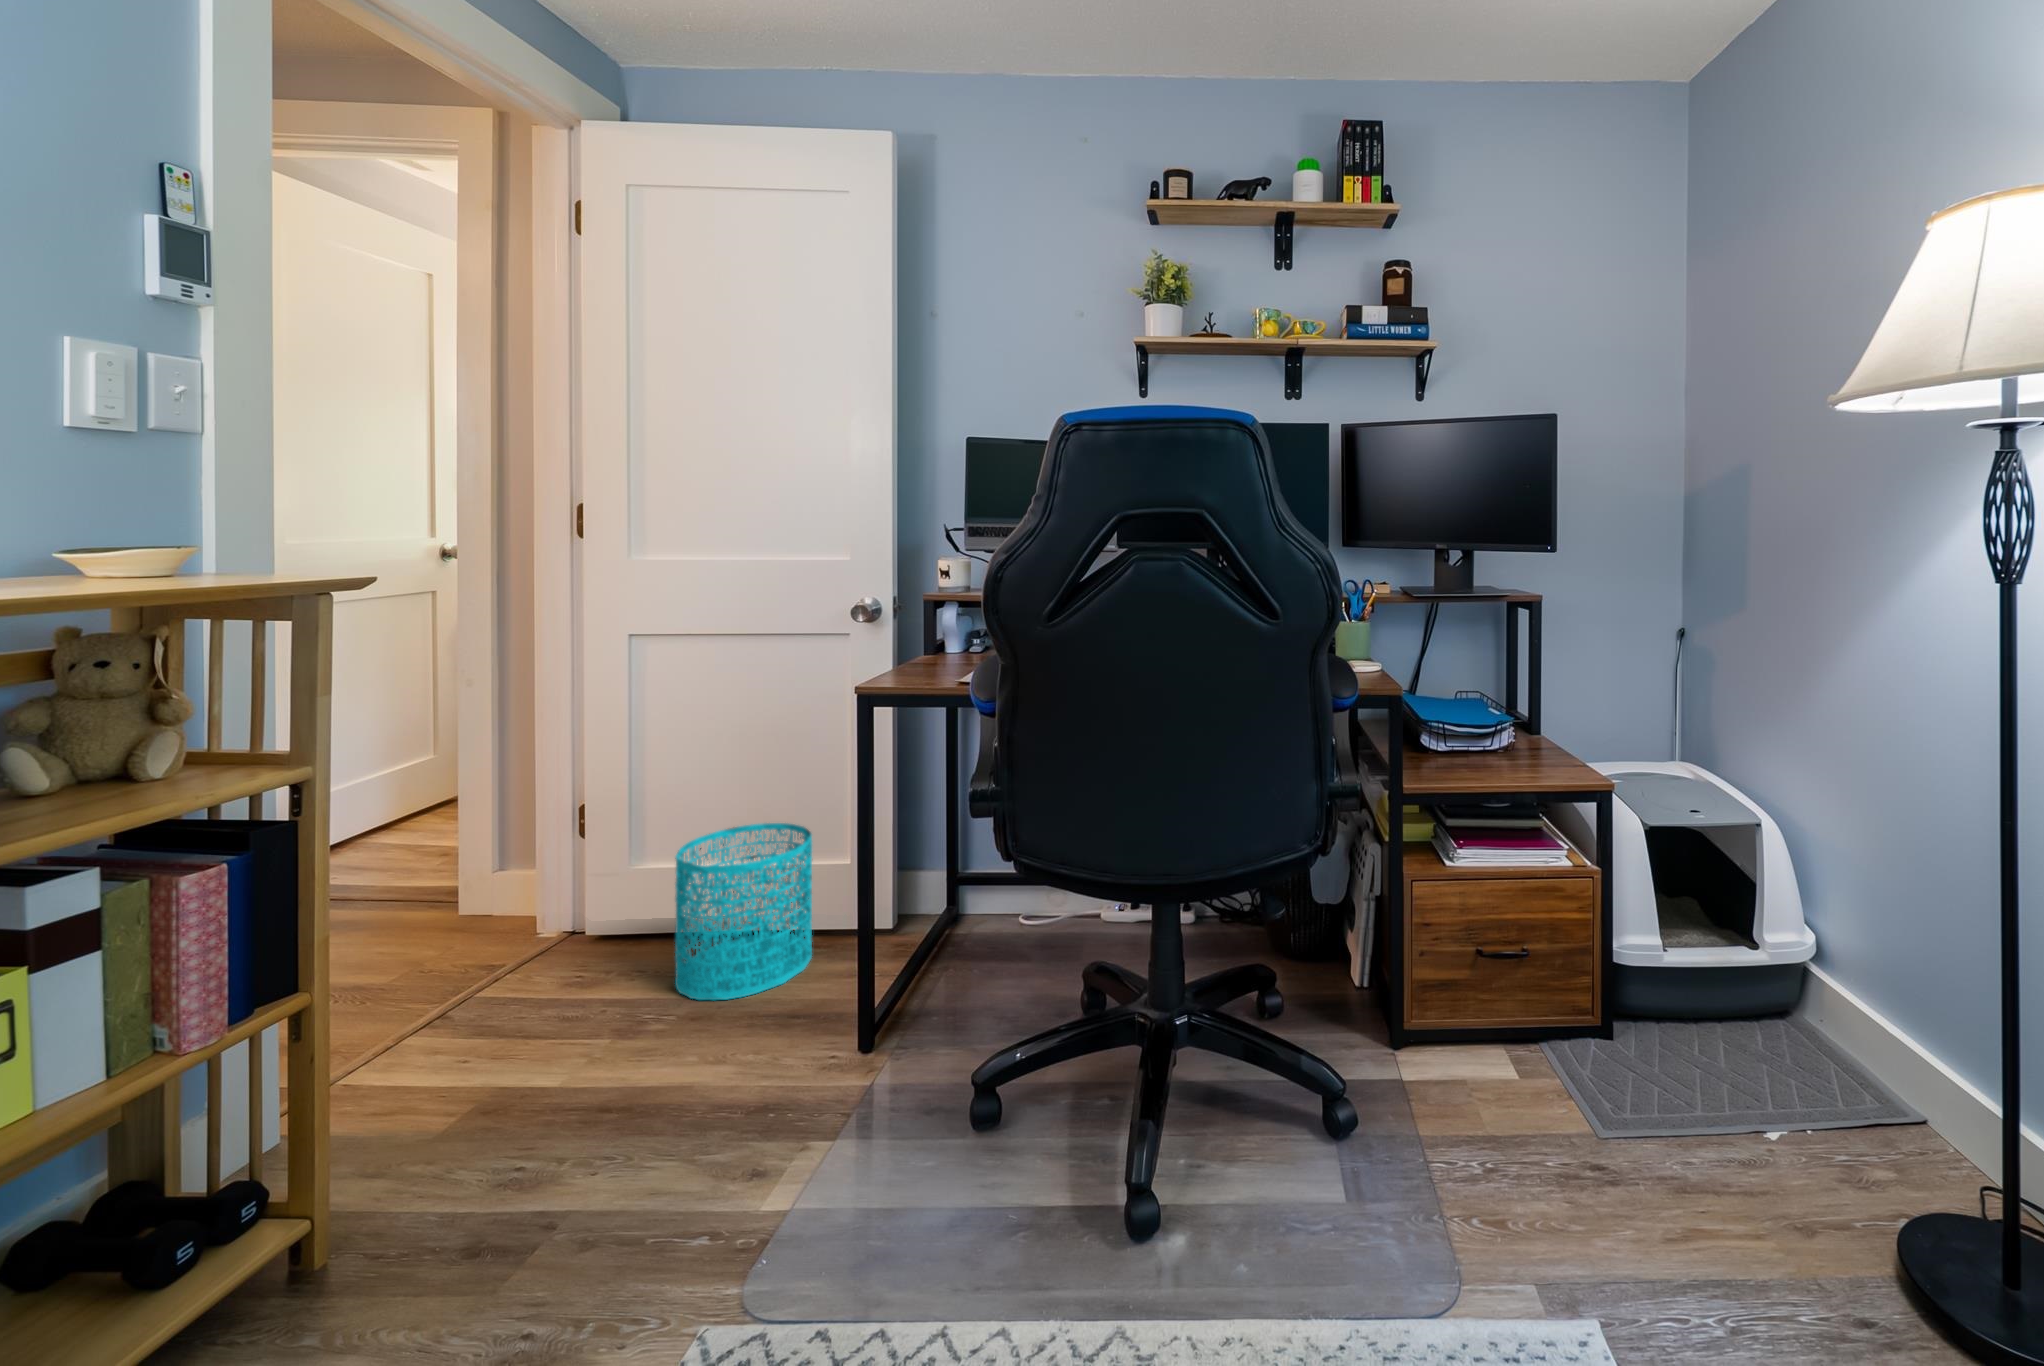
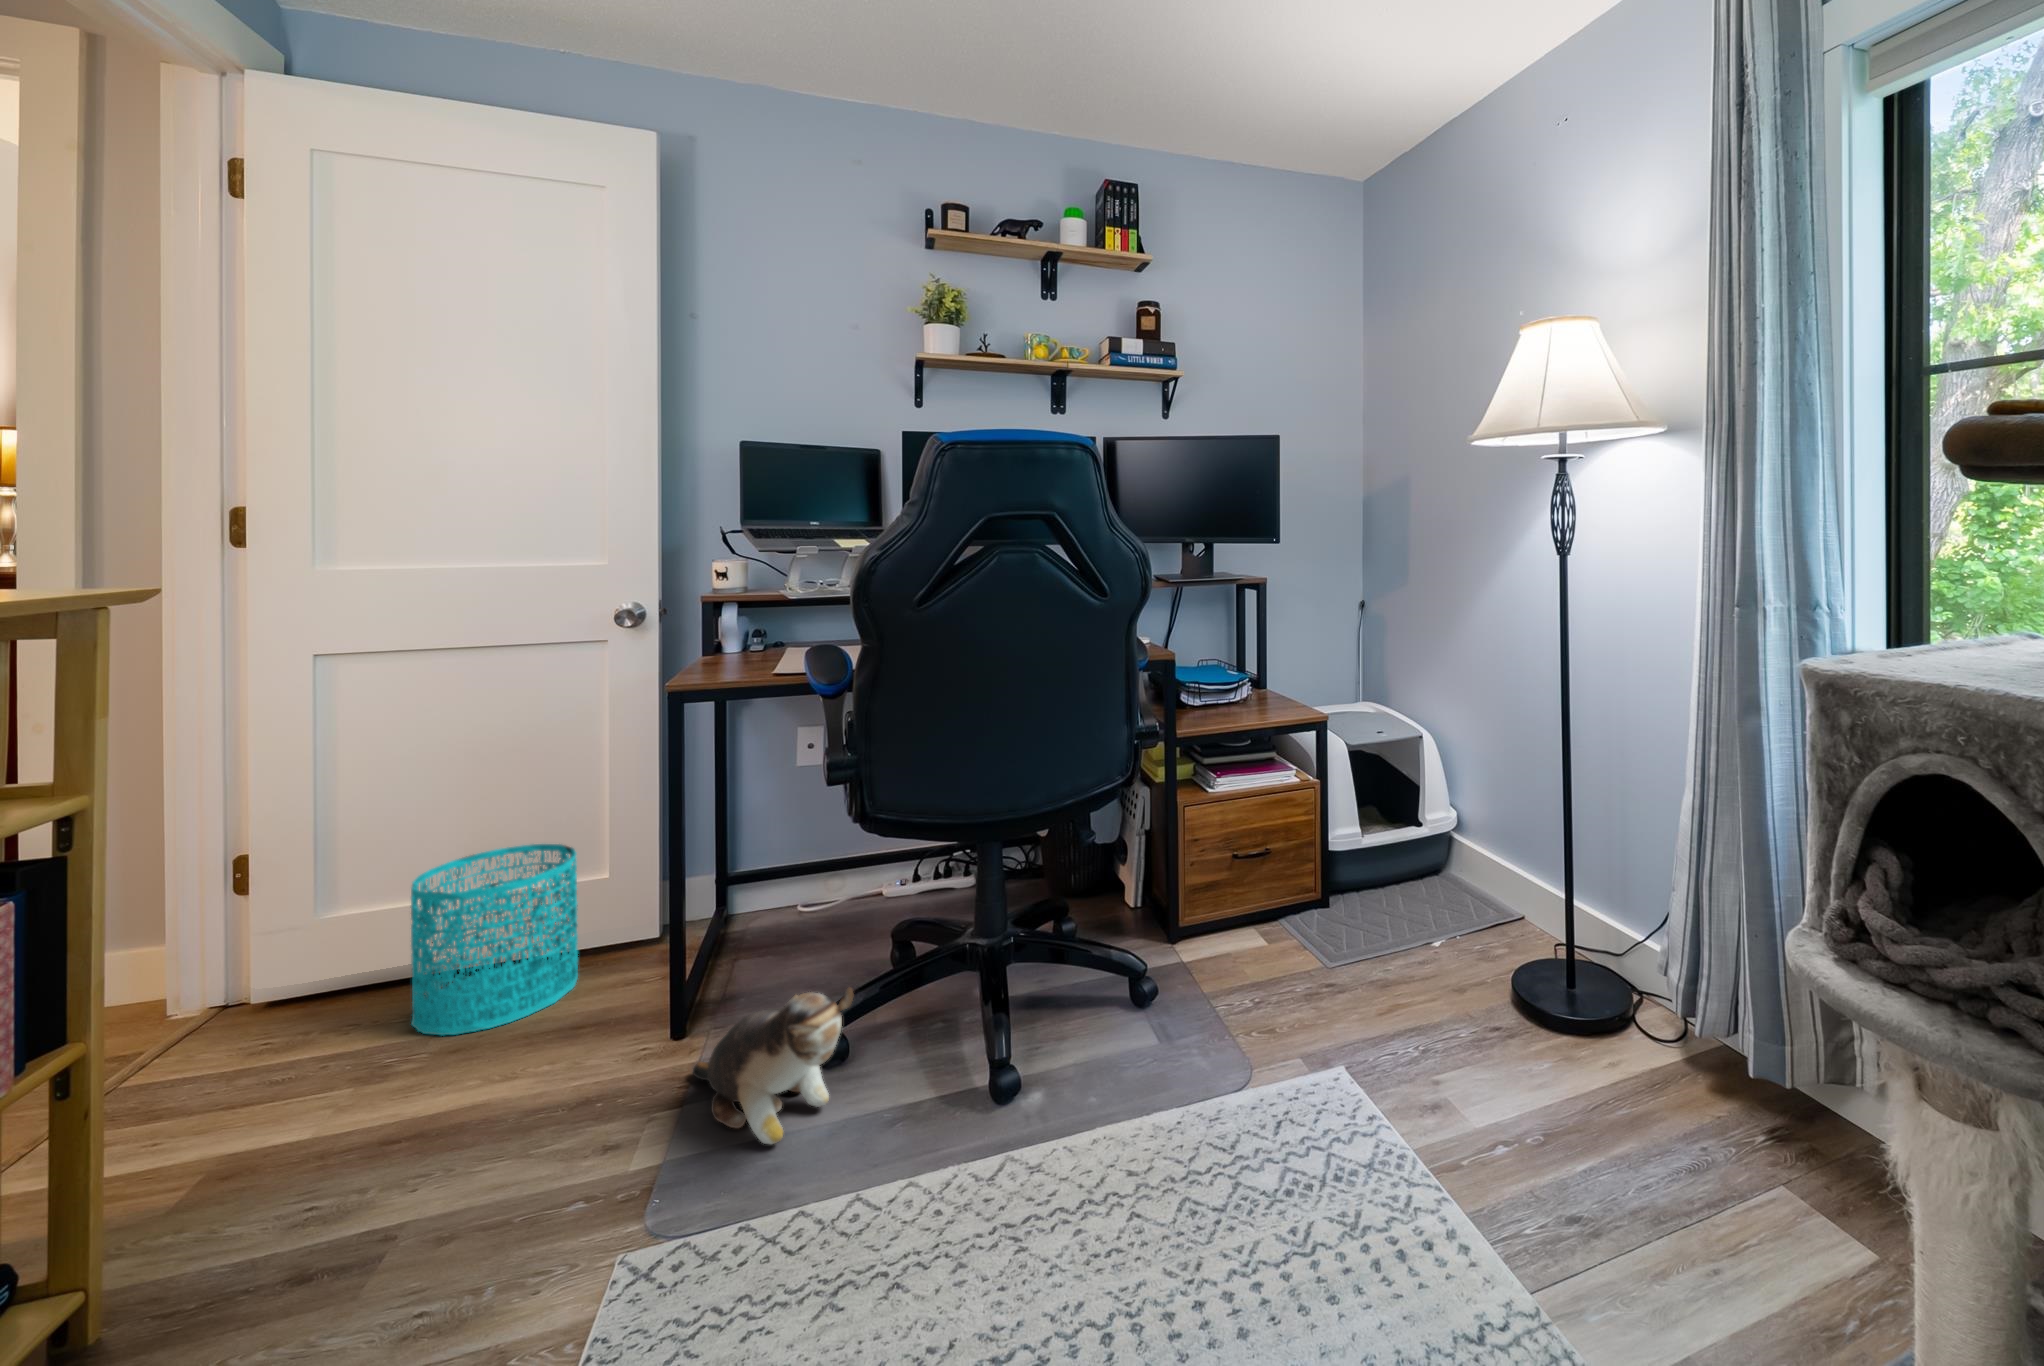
plush toy: none [850,1053,975,1219] -> present [693,988,853,1144]

